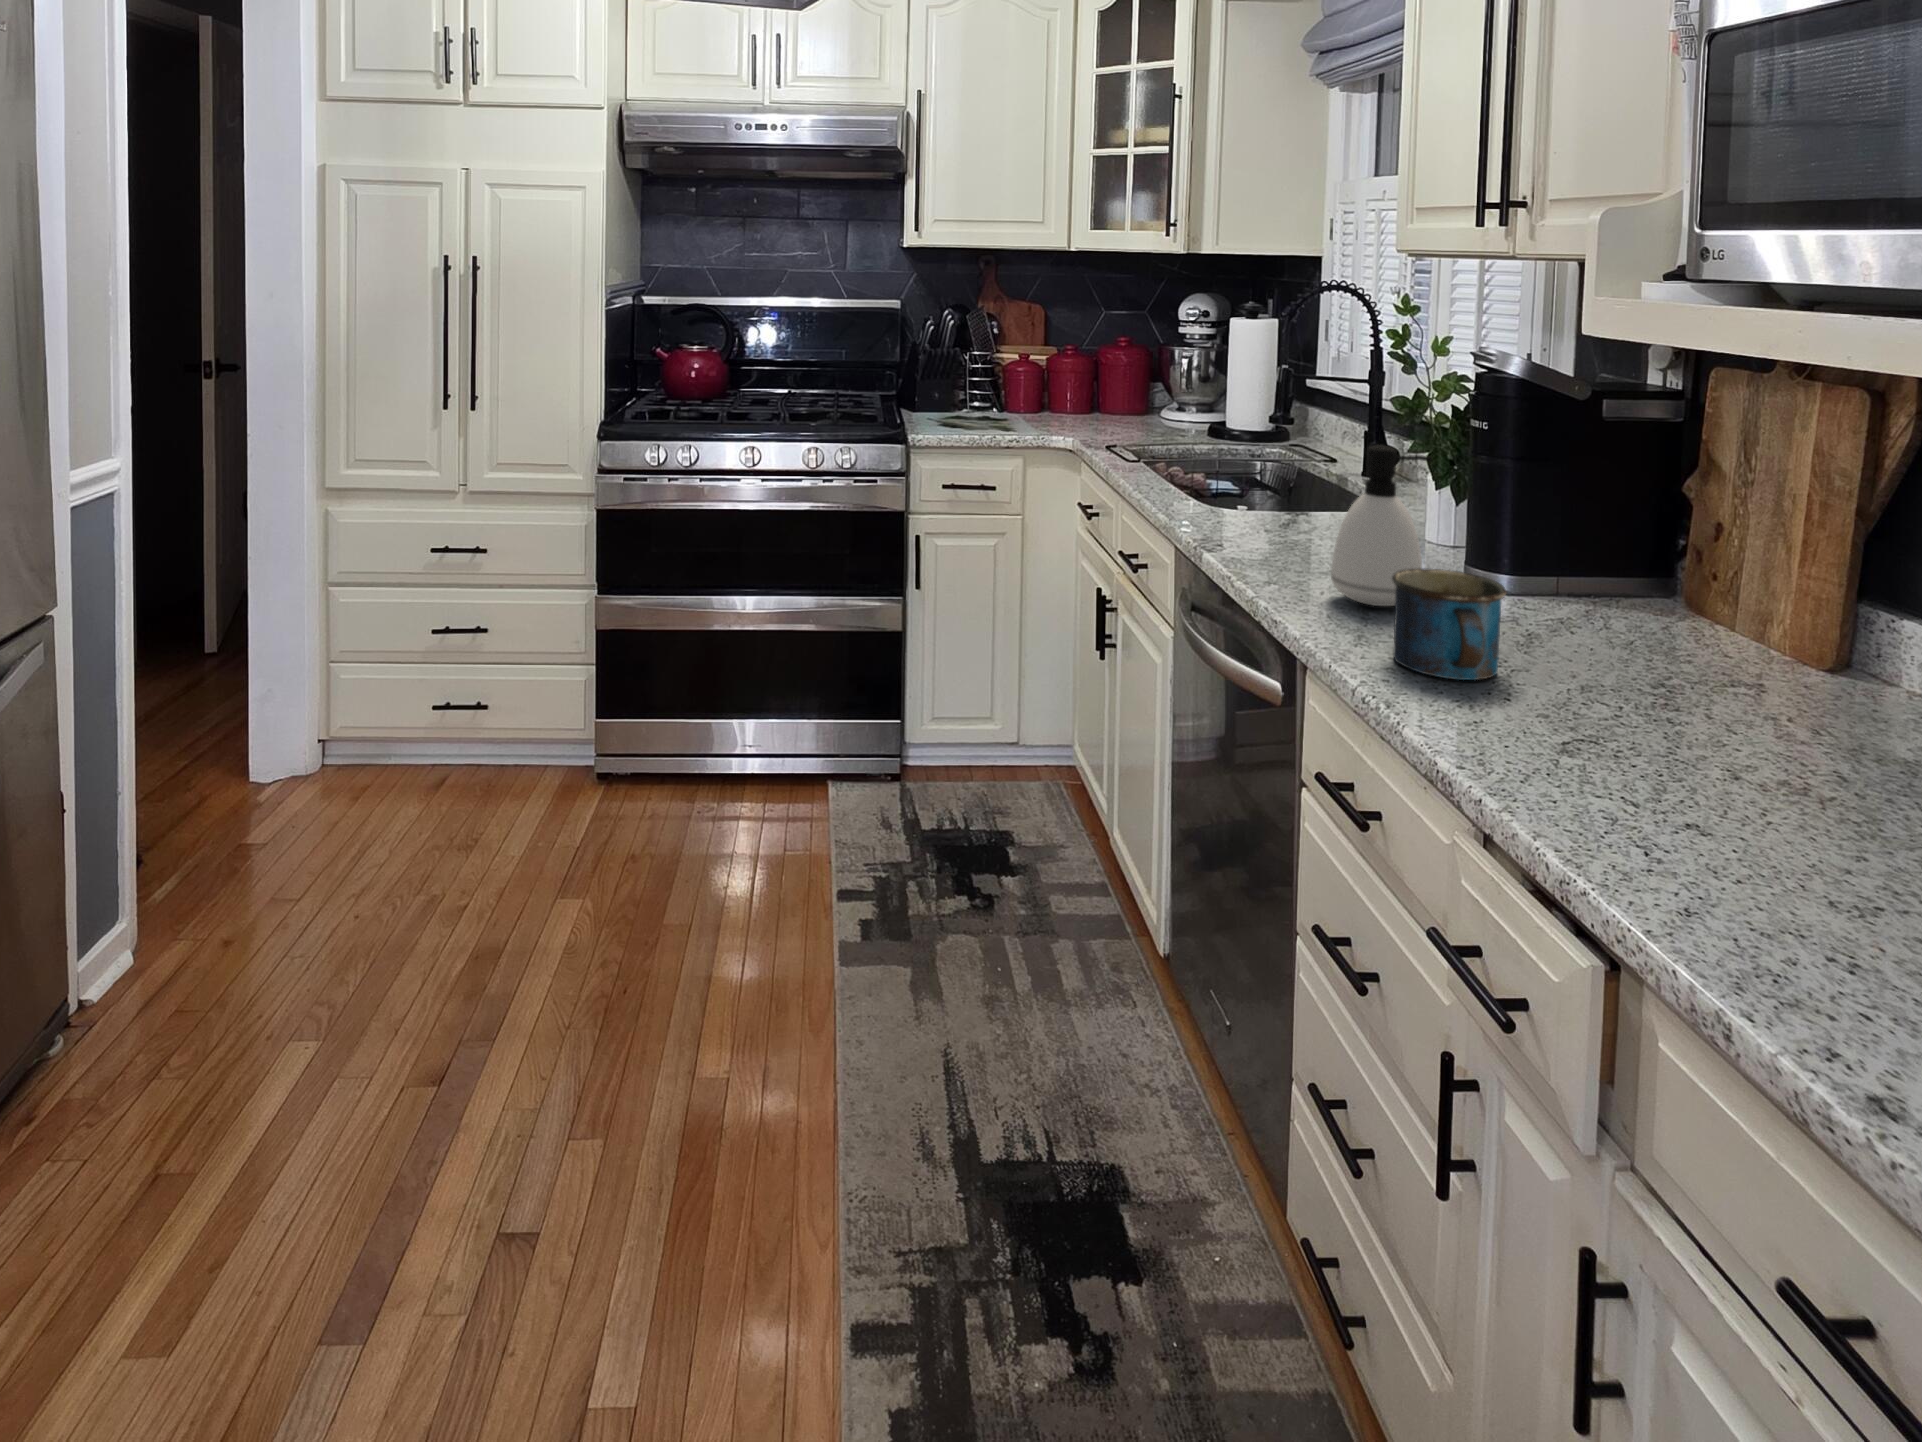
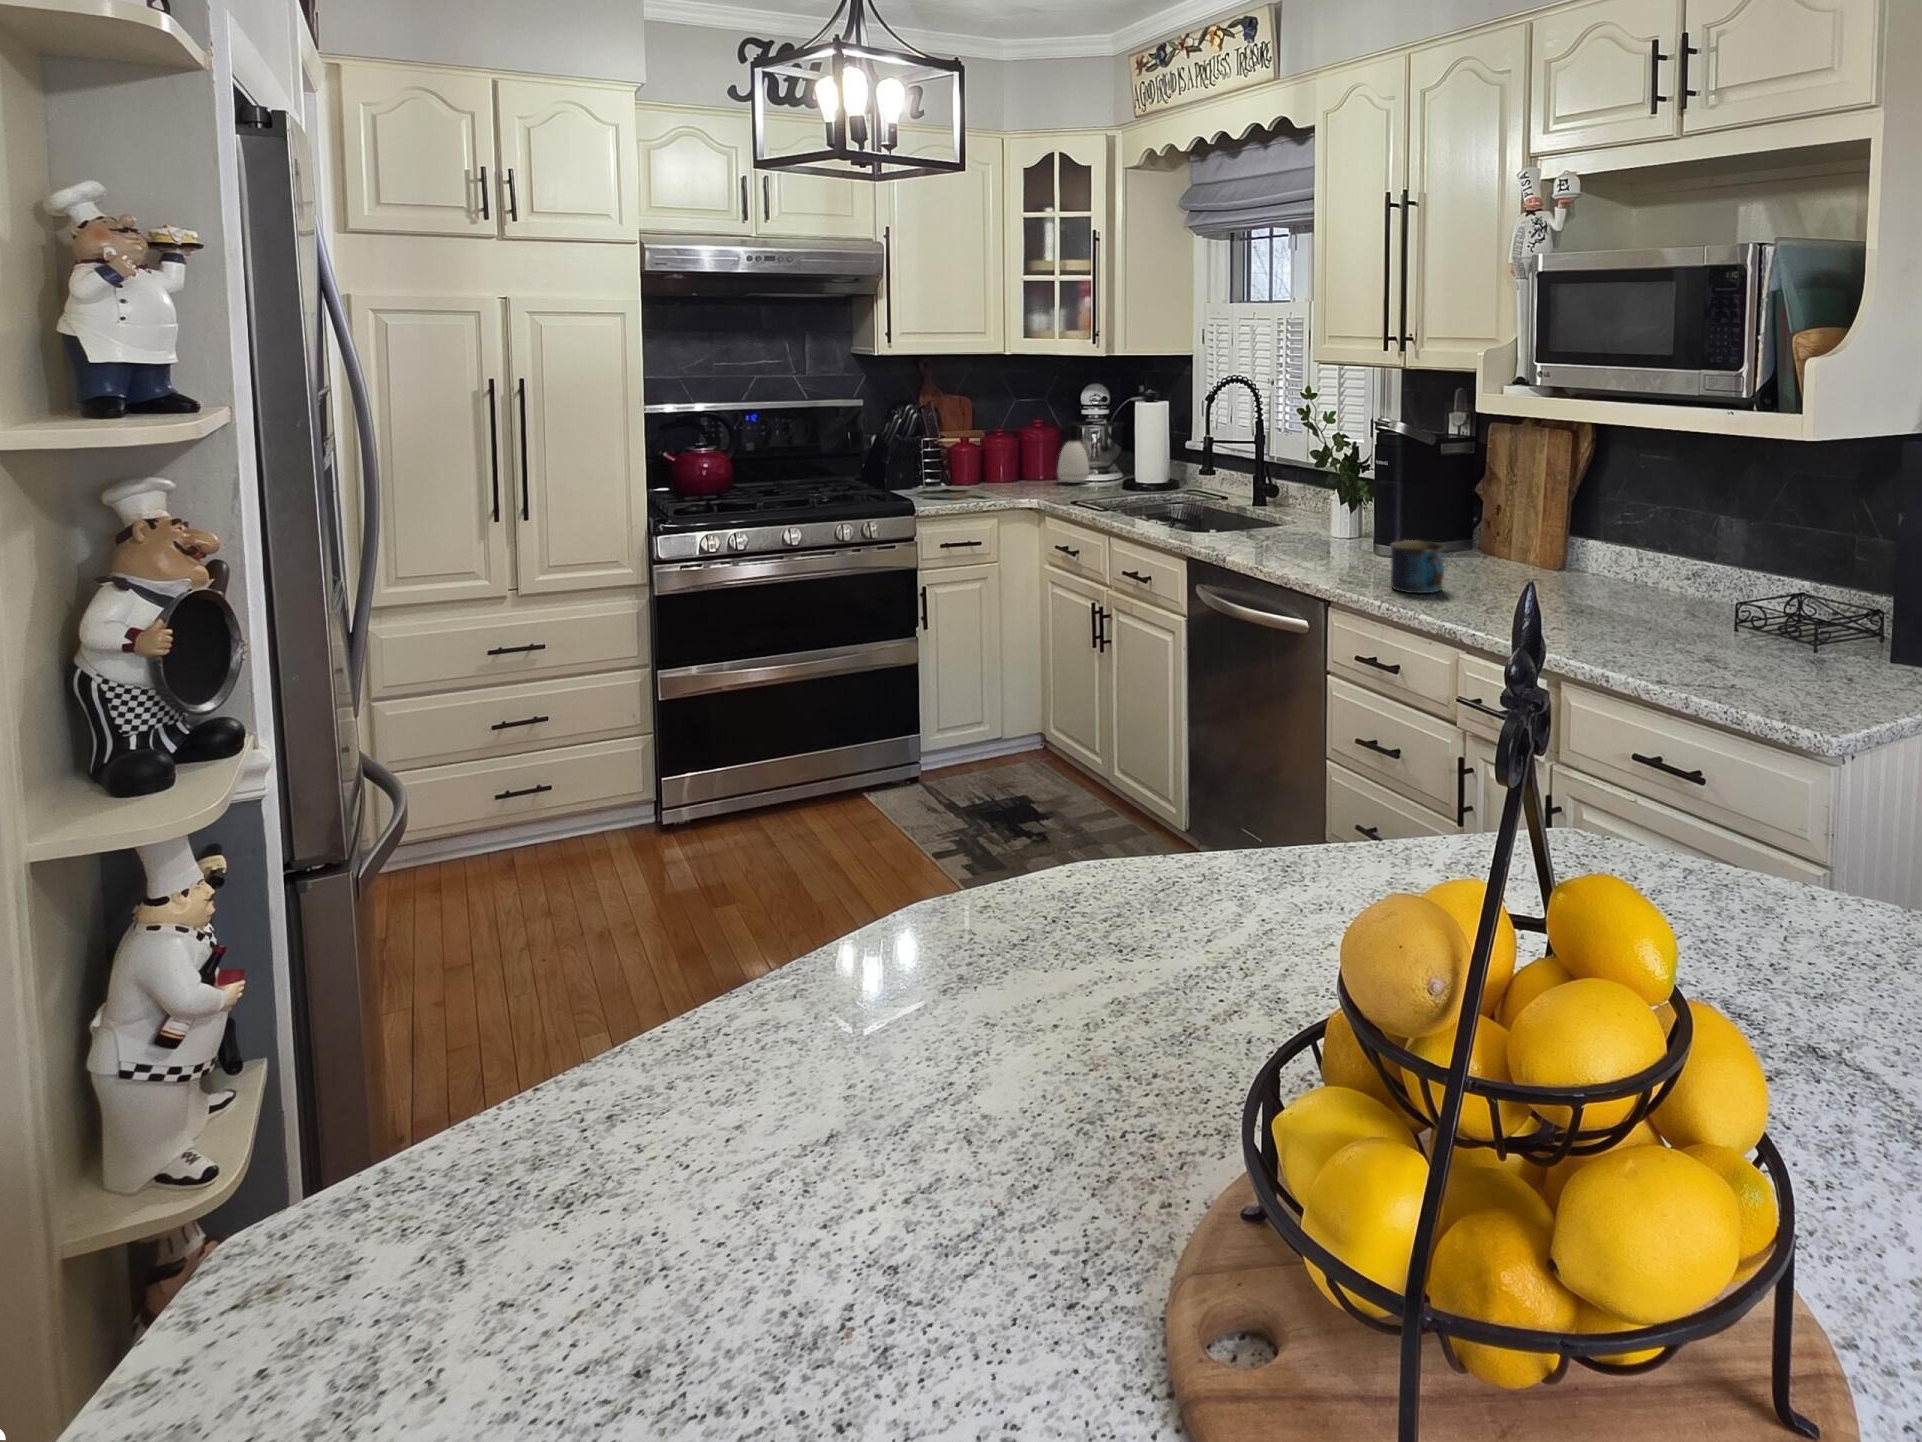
soap dispenser: present [1331,445,1432,606] -> present [1057,423,1090,483]

